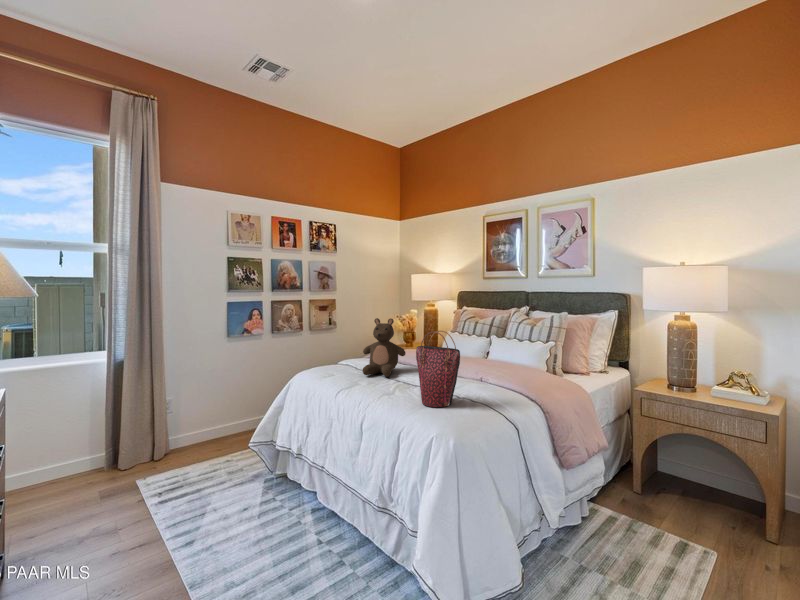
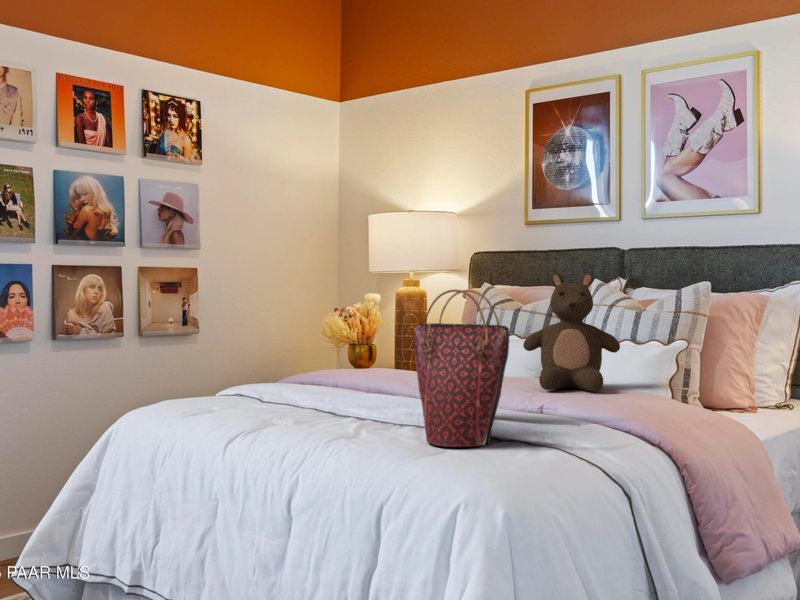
stuffed bear: present [363,318,406,376] -> present [523,273,620,391]

